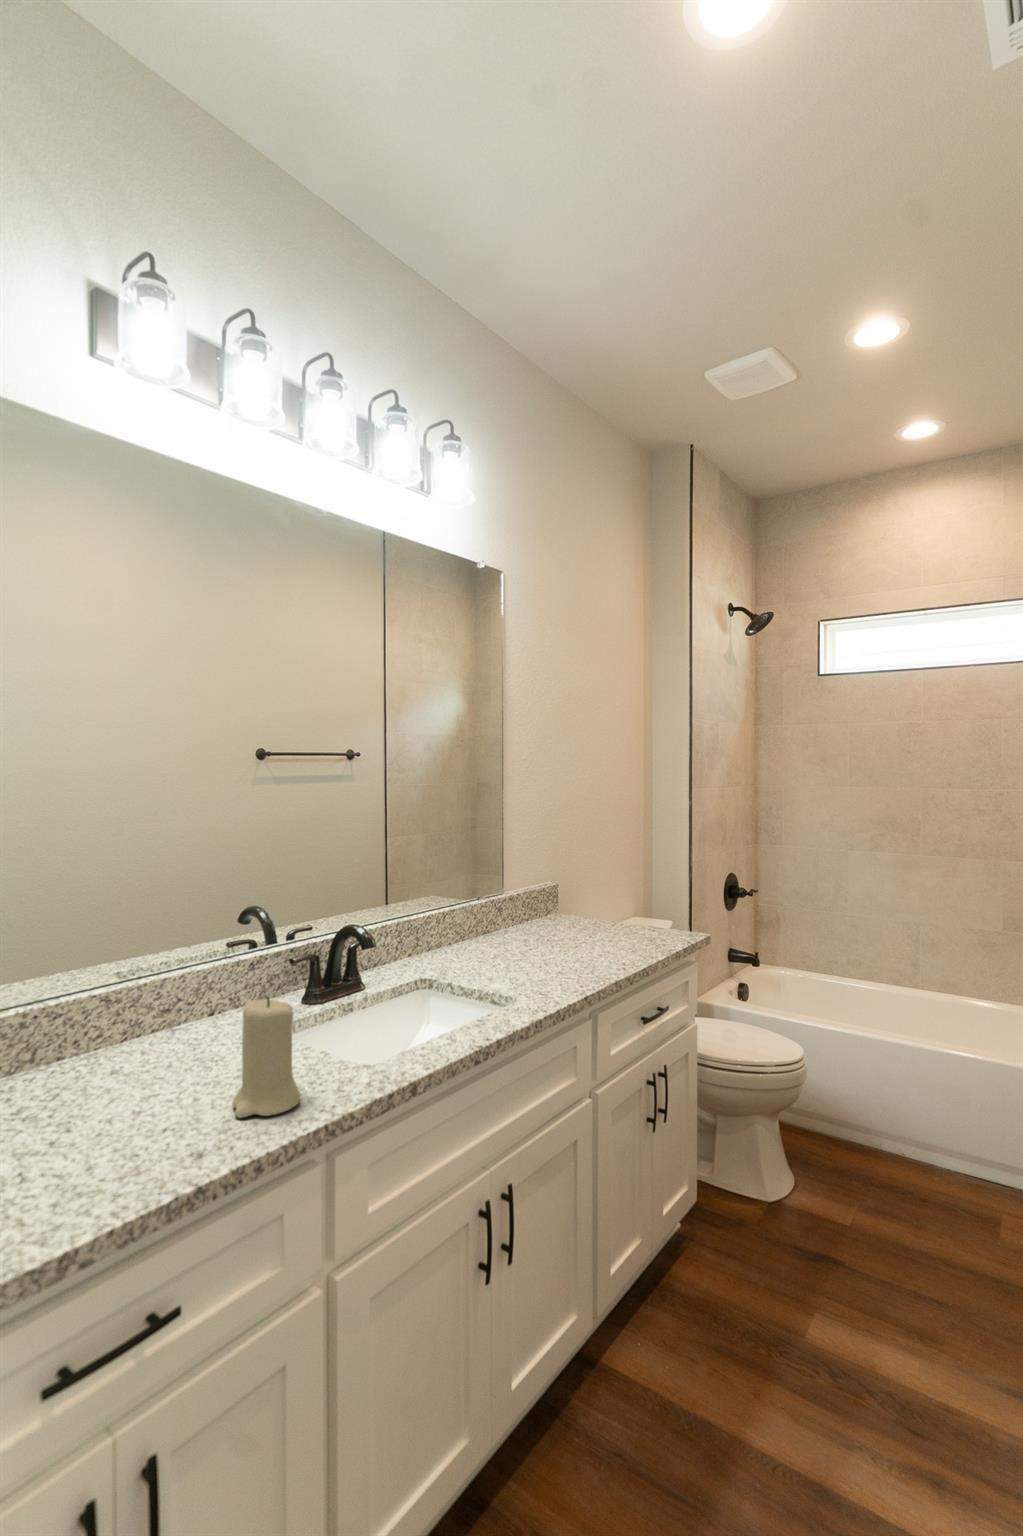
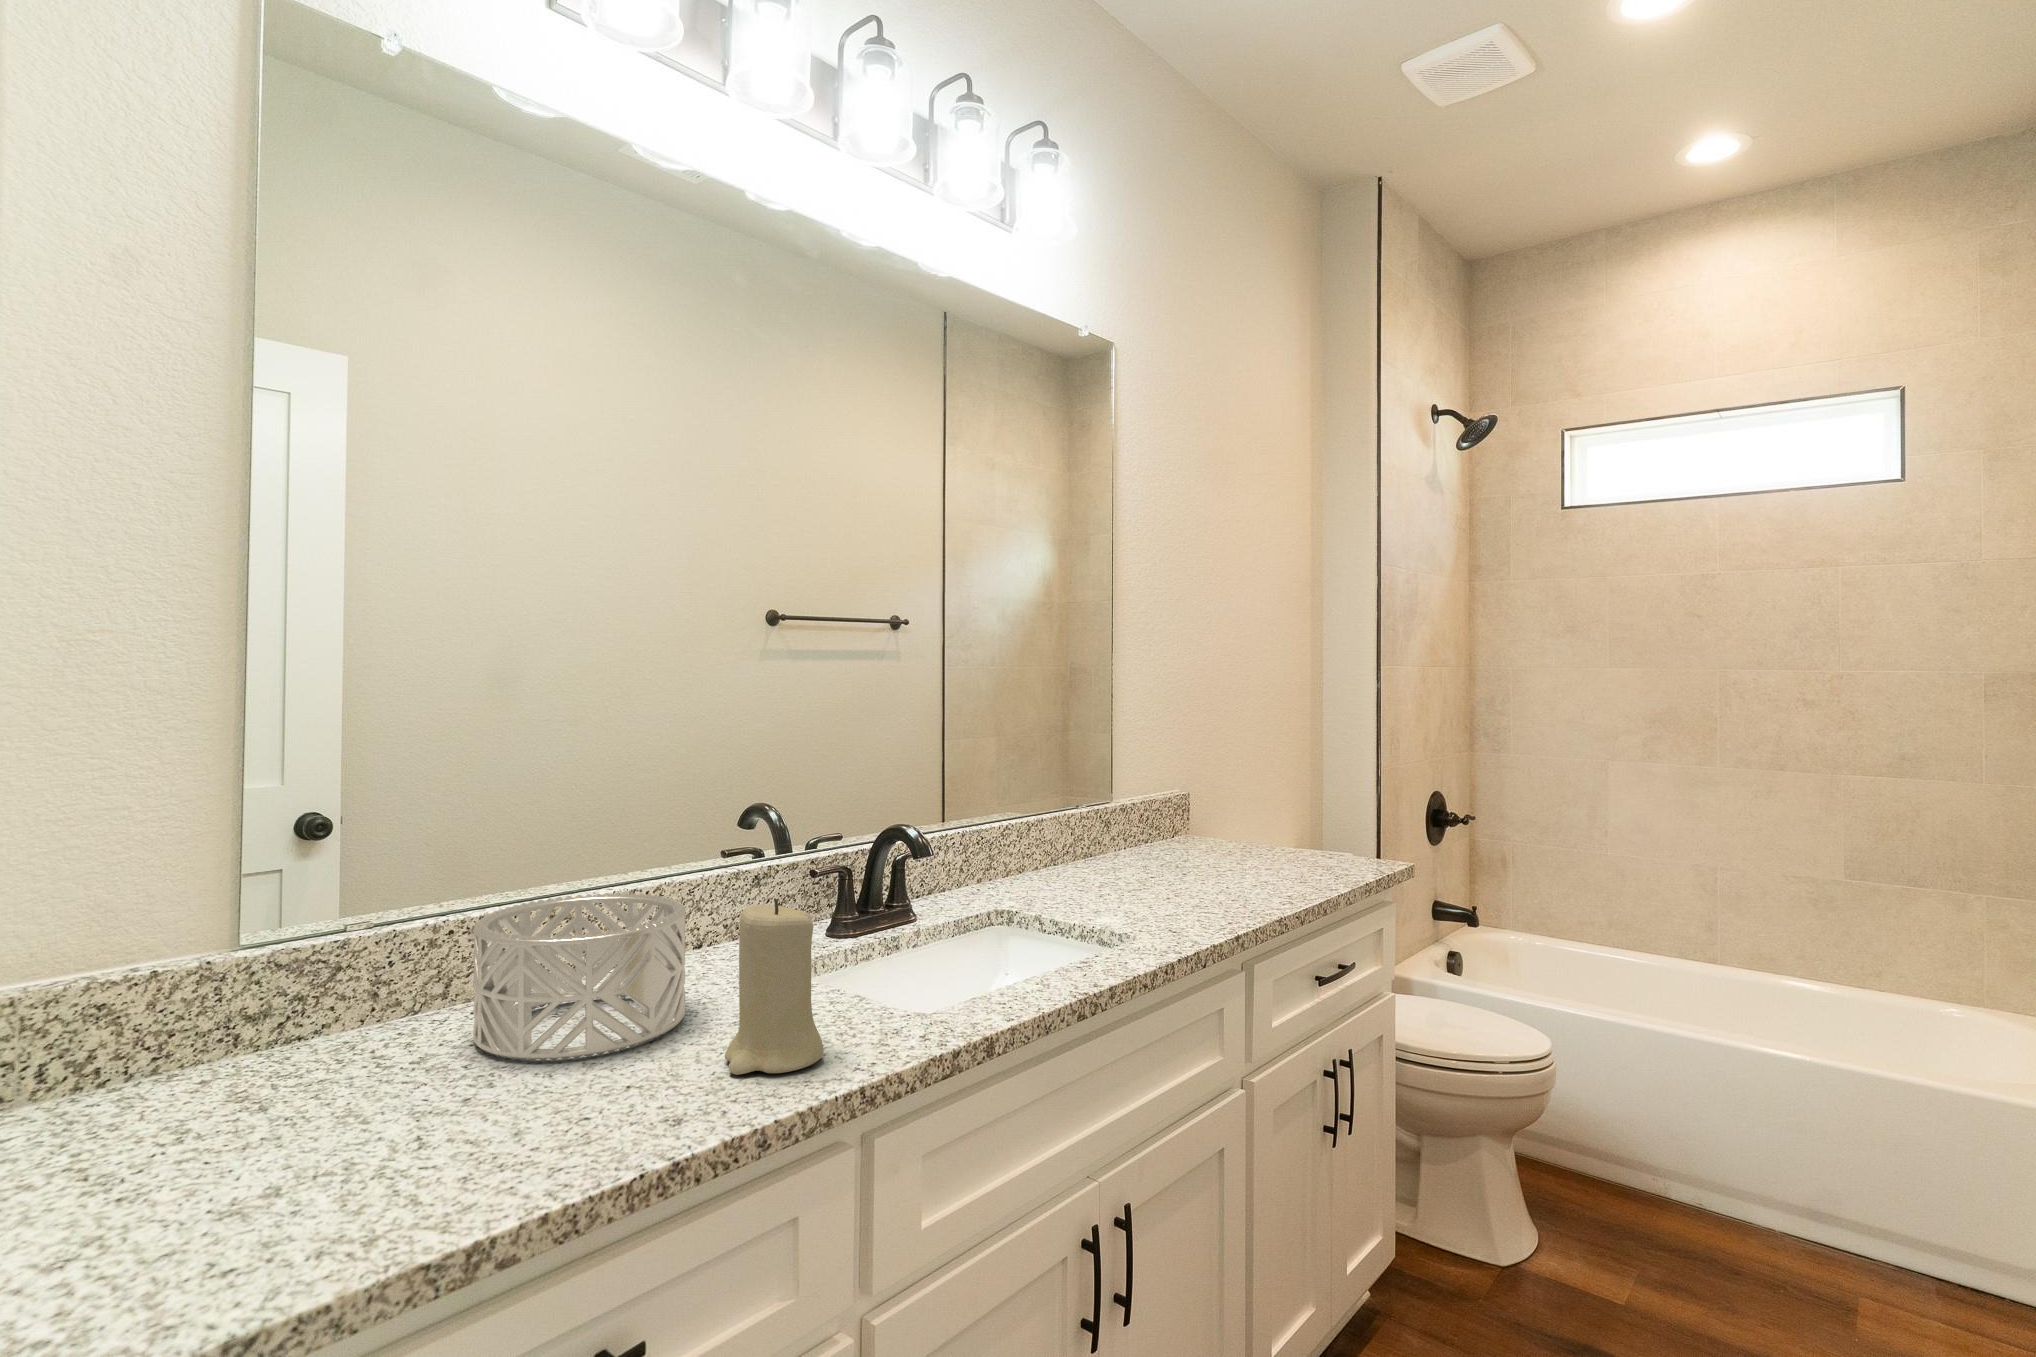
decorative bowl: none [52,986,204,1112] -> present [474,893,685,1061]

